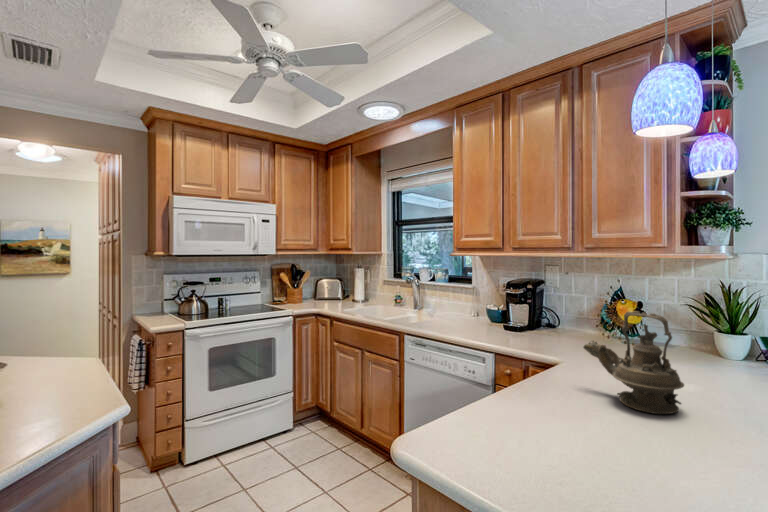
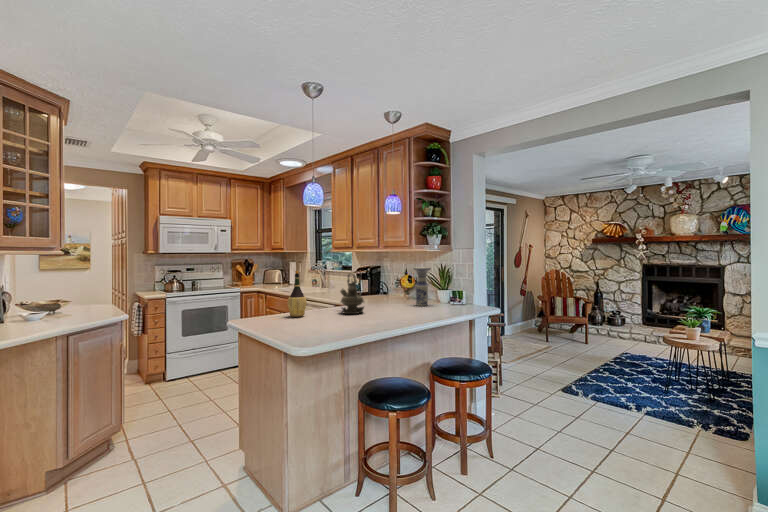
vase: none [694,289,742,371] -> present [413,267,431,306]
wine bottle: none [521,310,571,430] -> present [288,271,307,317]

